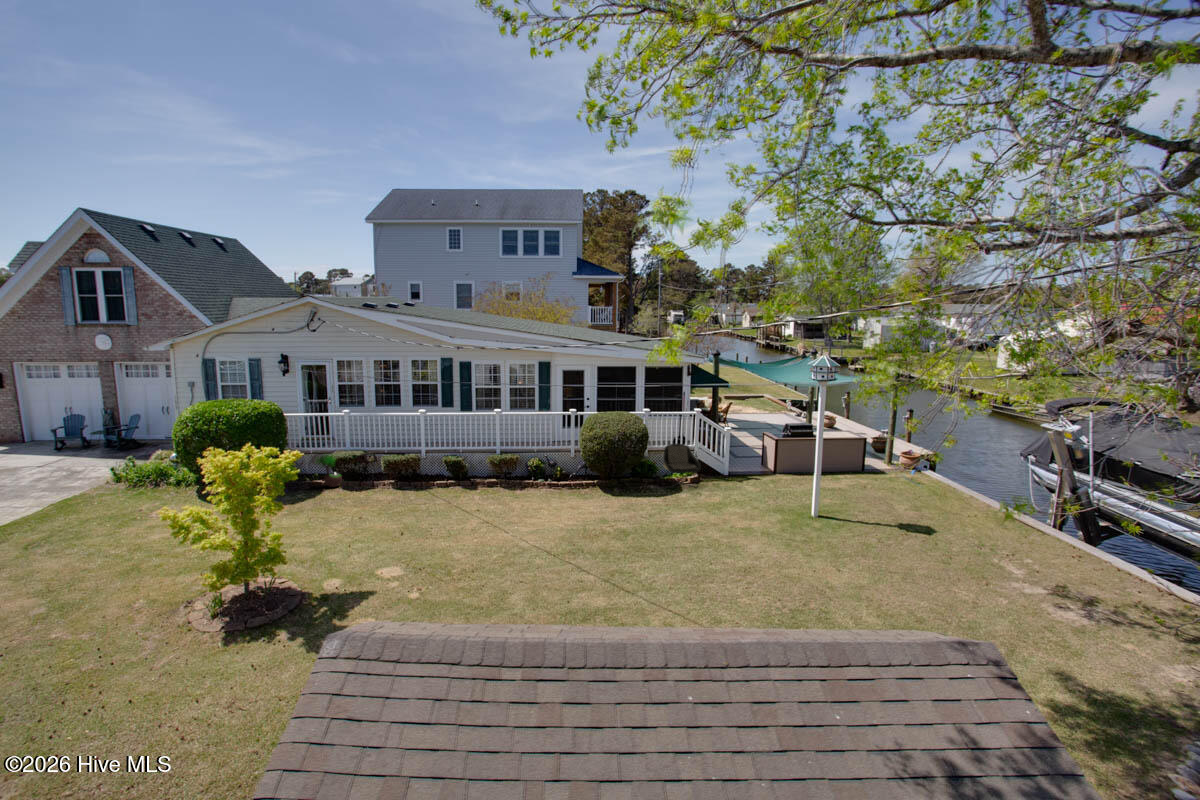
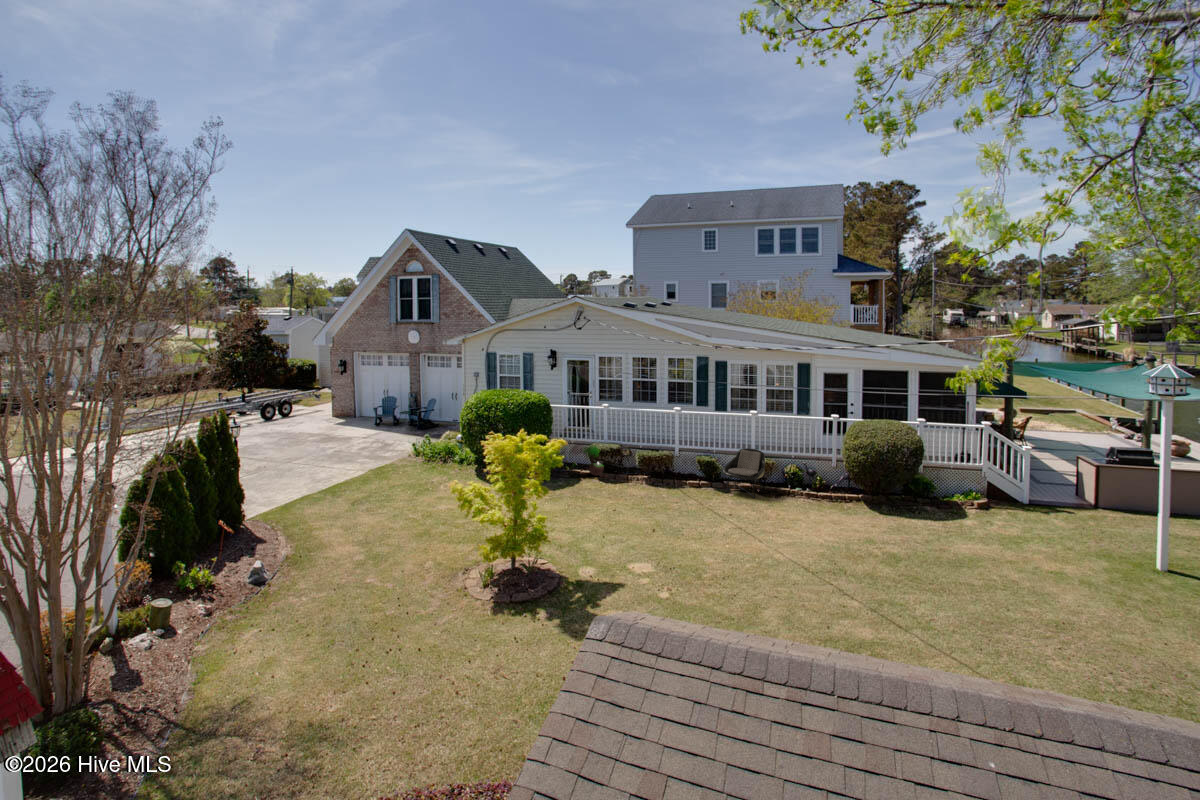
lounge chair: present [663,444,701,488] -> present [723,448,765,498]

